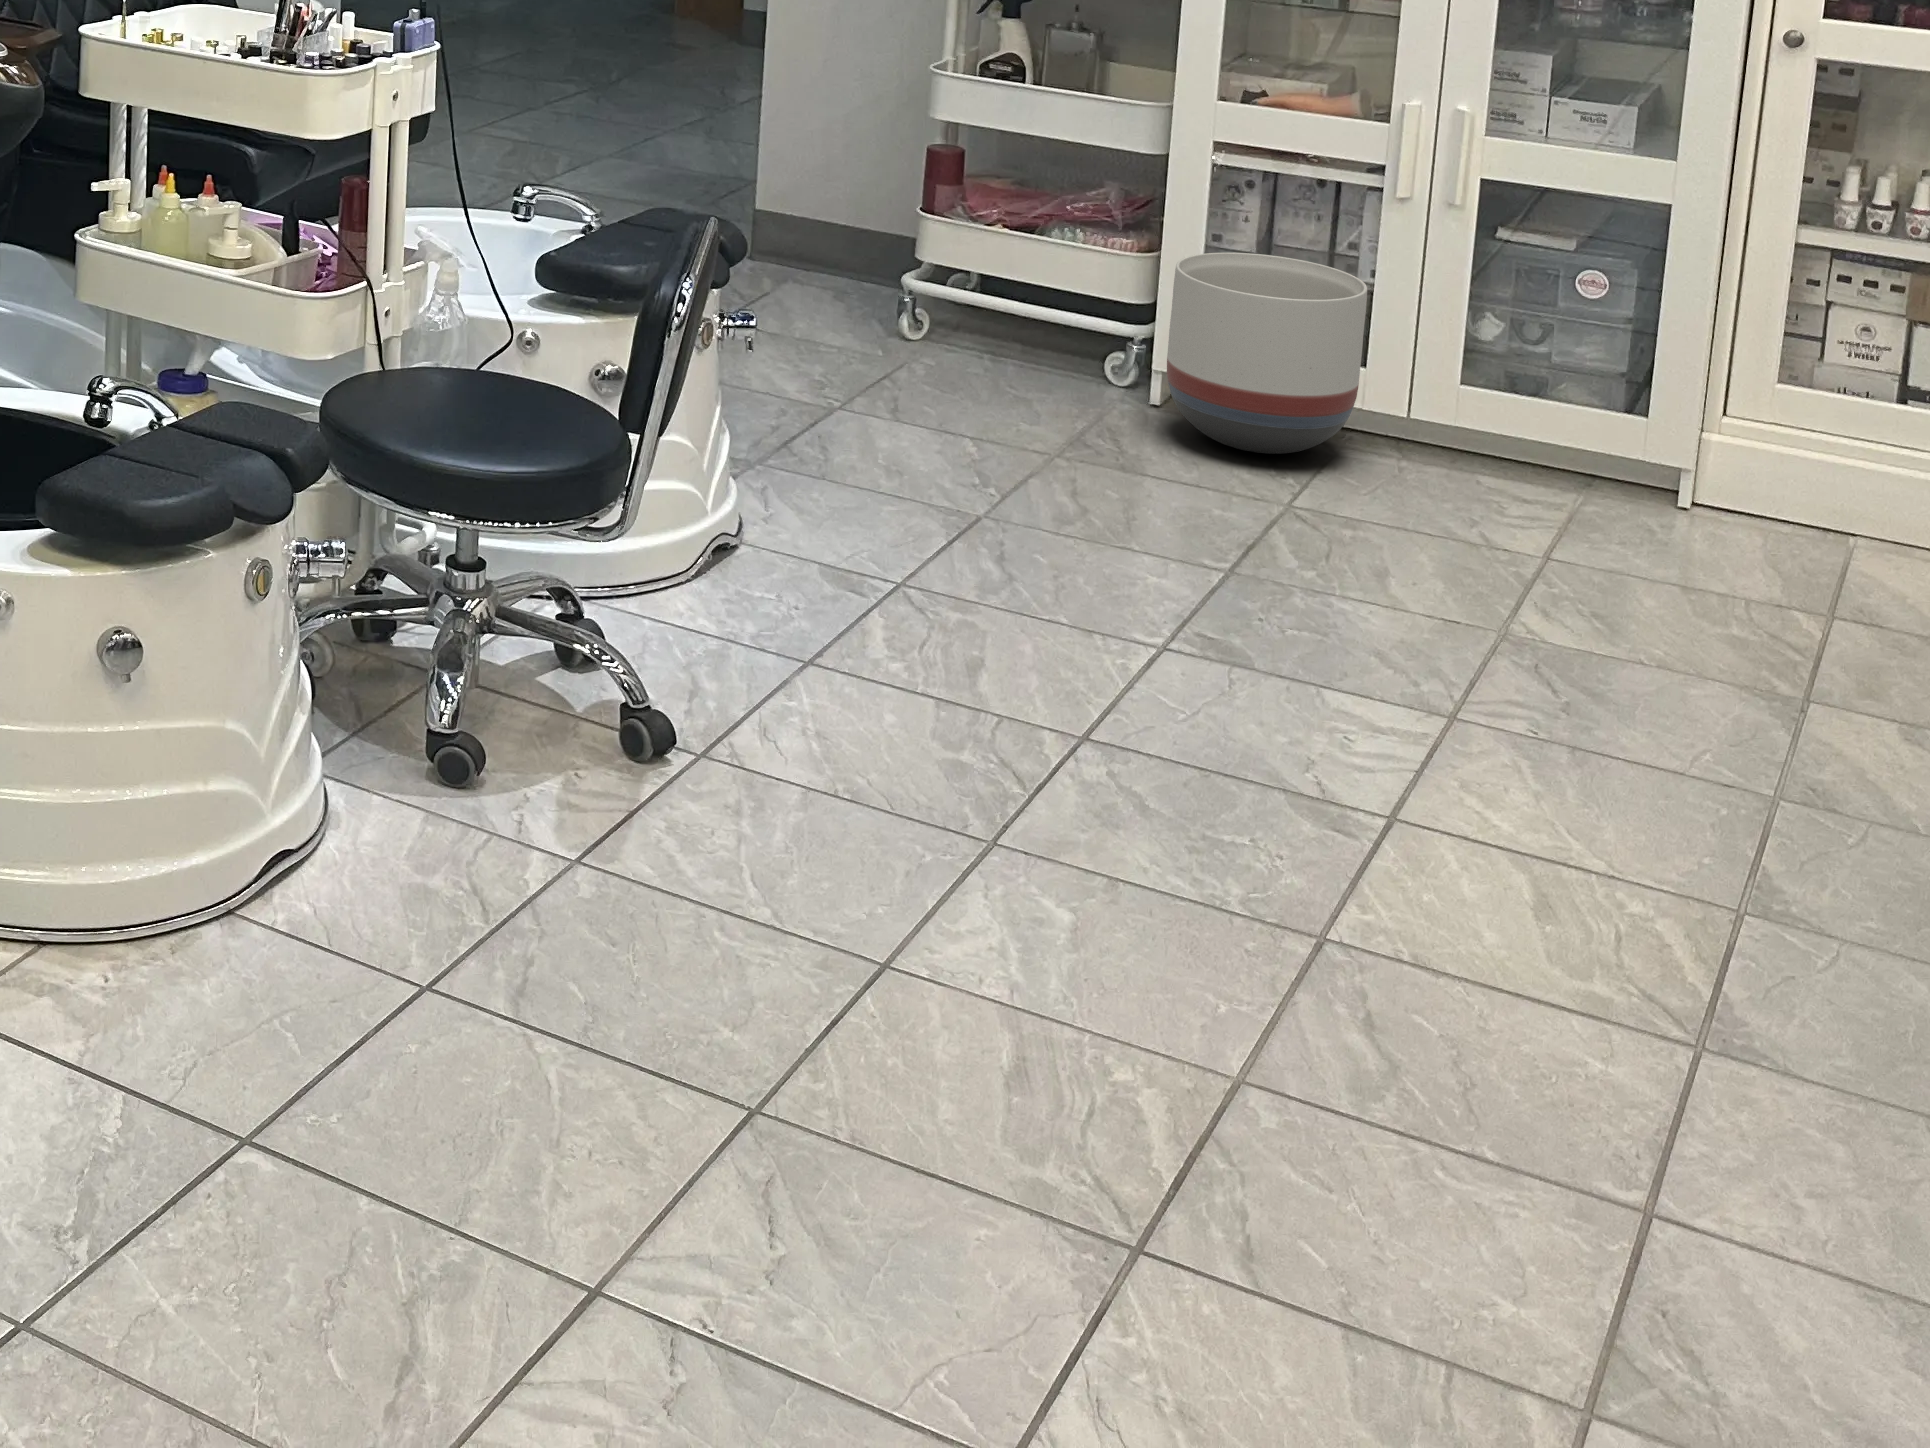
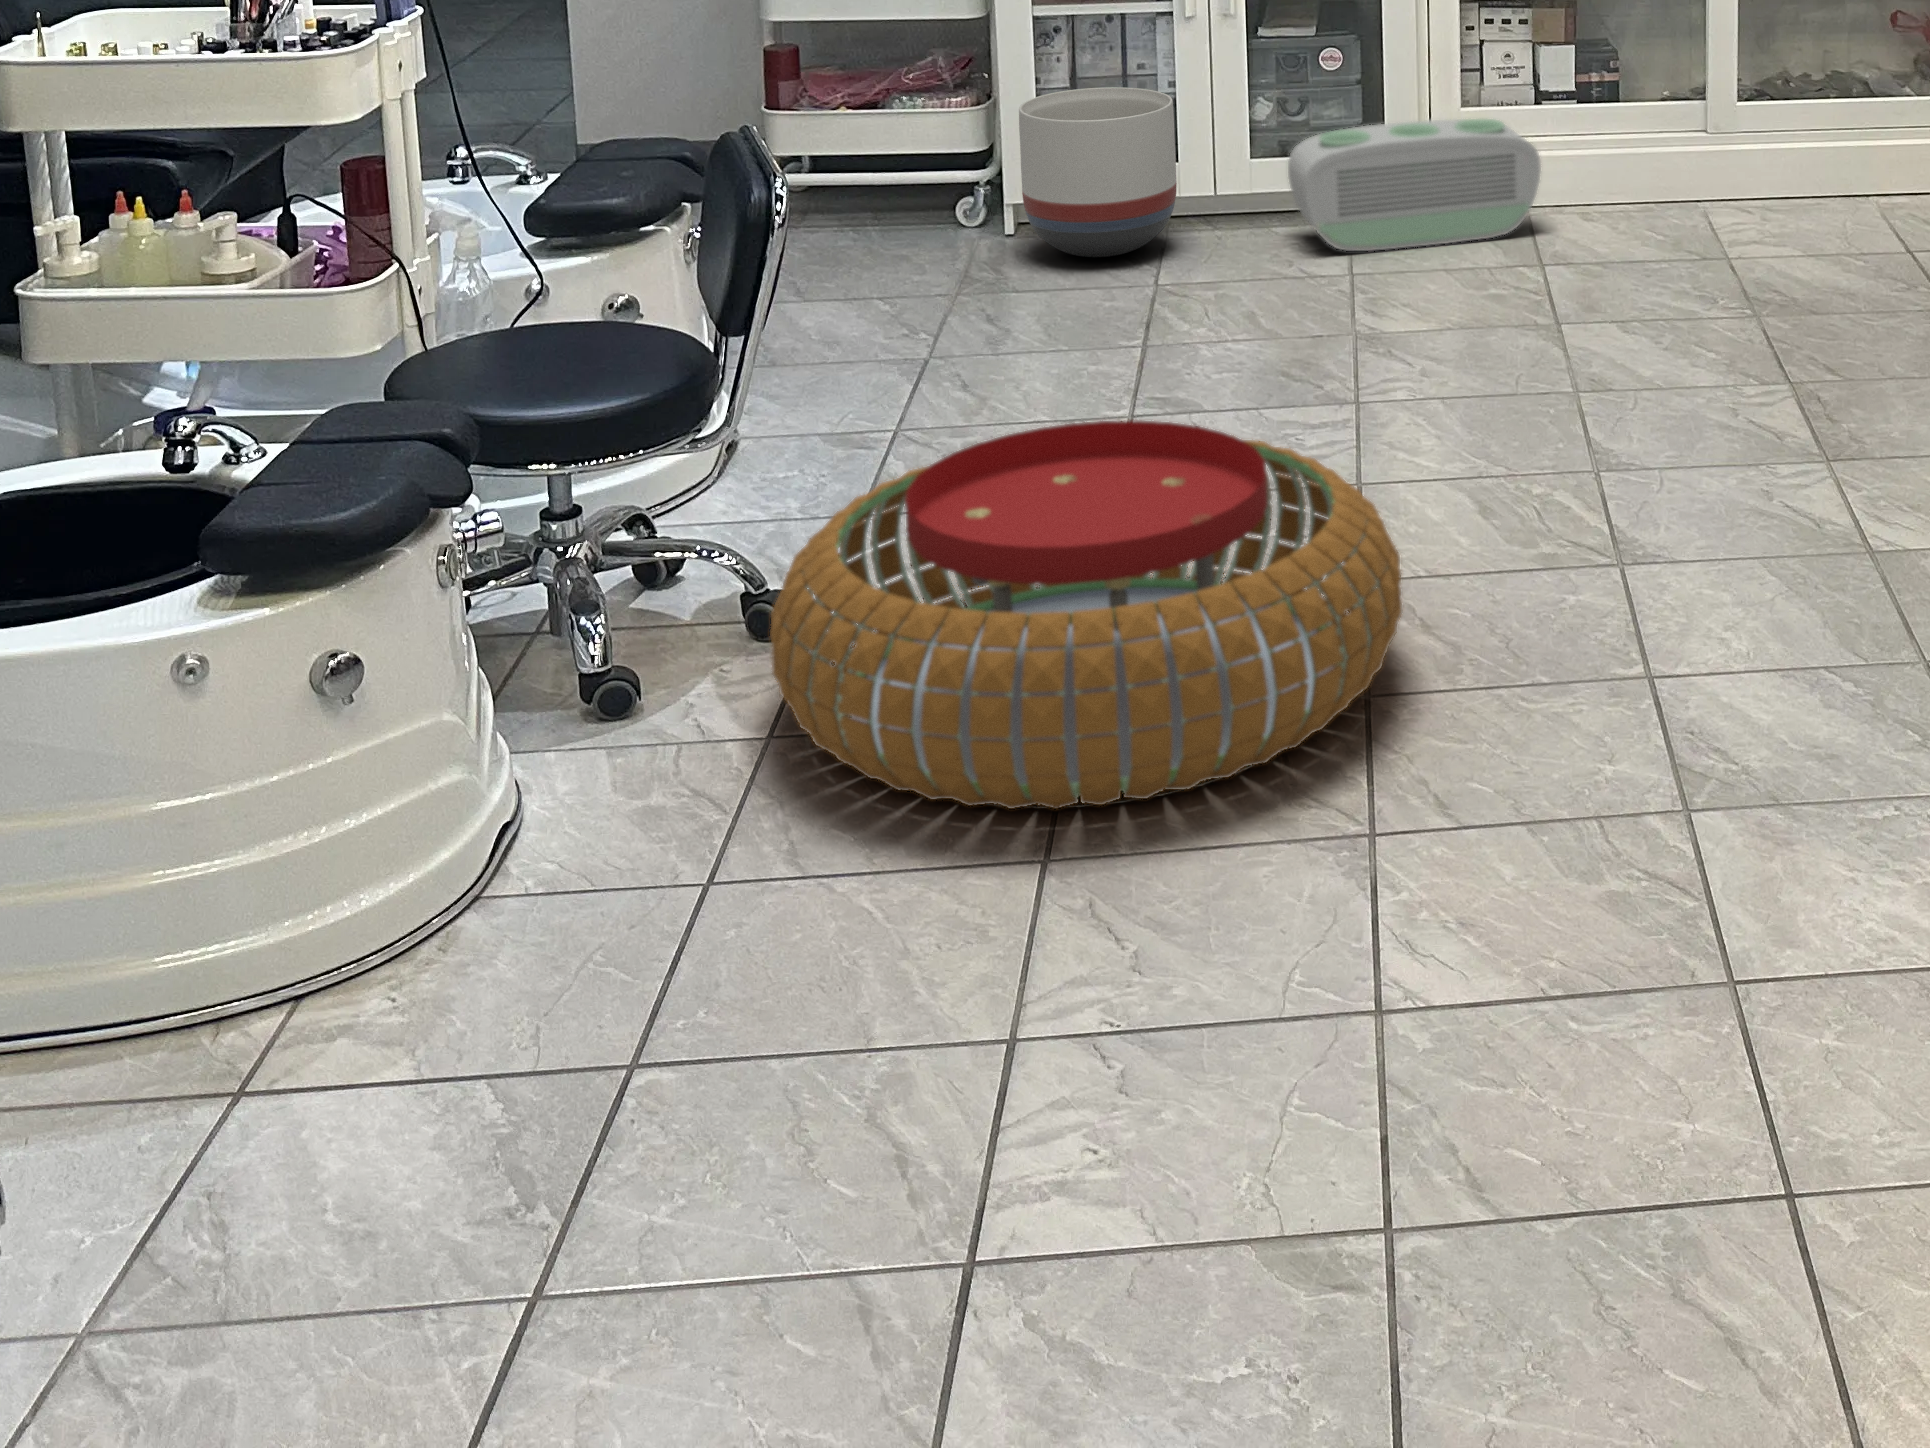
air purifier: none [1509,372,1879,561] -> present [1288,119,1541,251]
pouf: none [574,626,1324,1108] -> present [770,421,1402,809]

